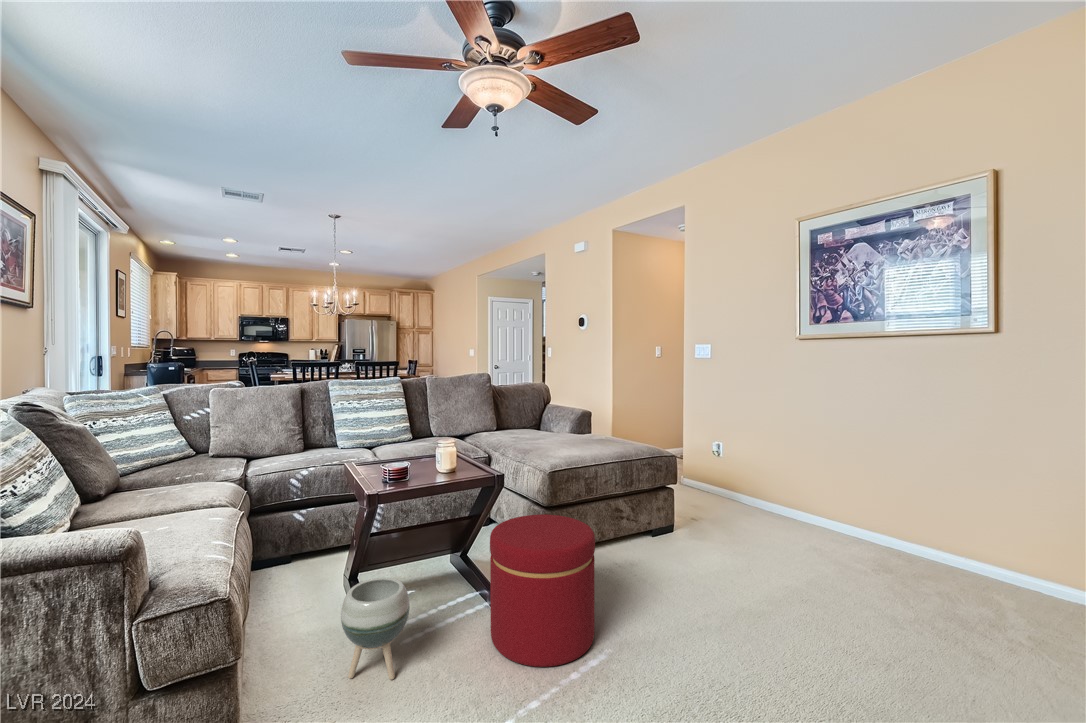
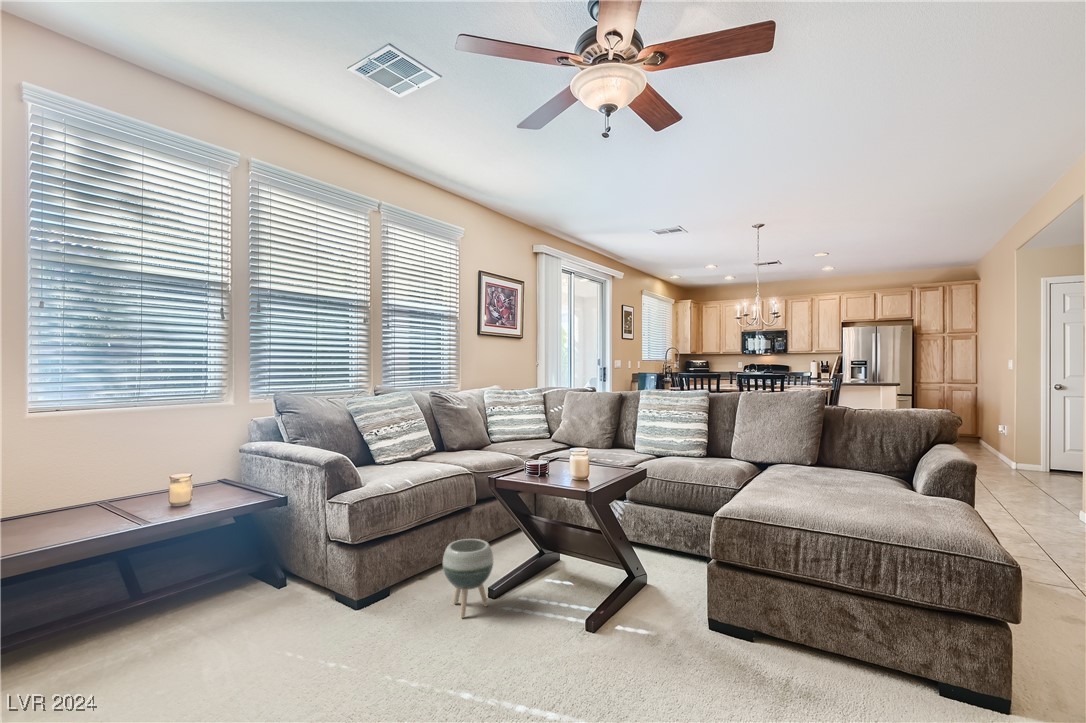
ottoman: present [490,515,595,667] -> none [513,535,625,700]

